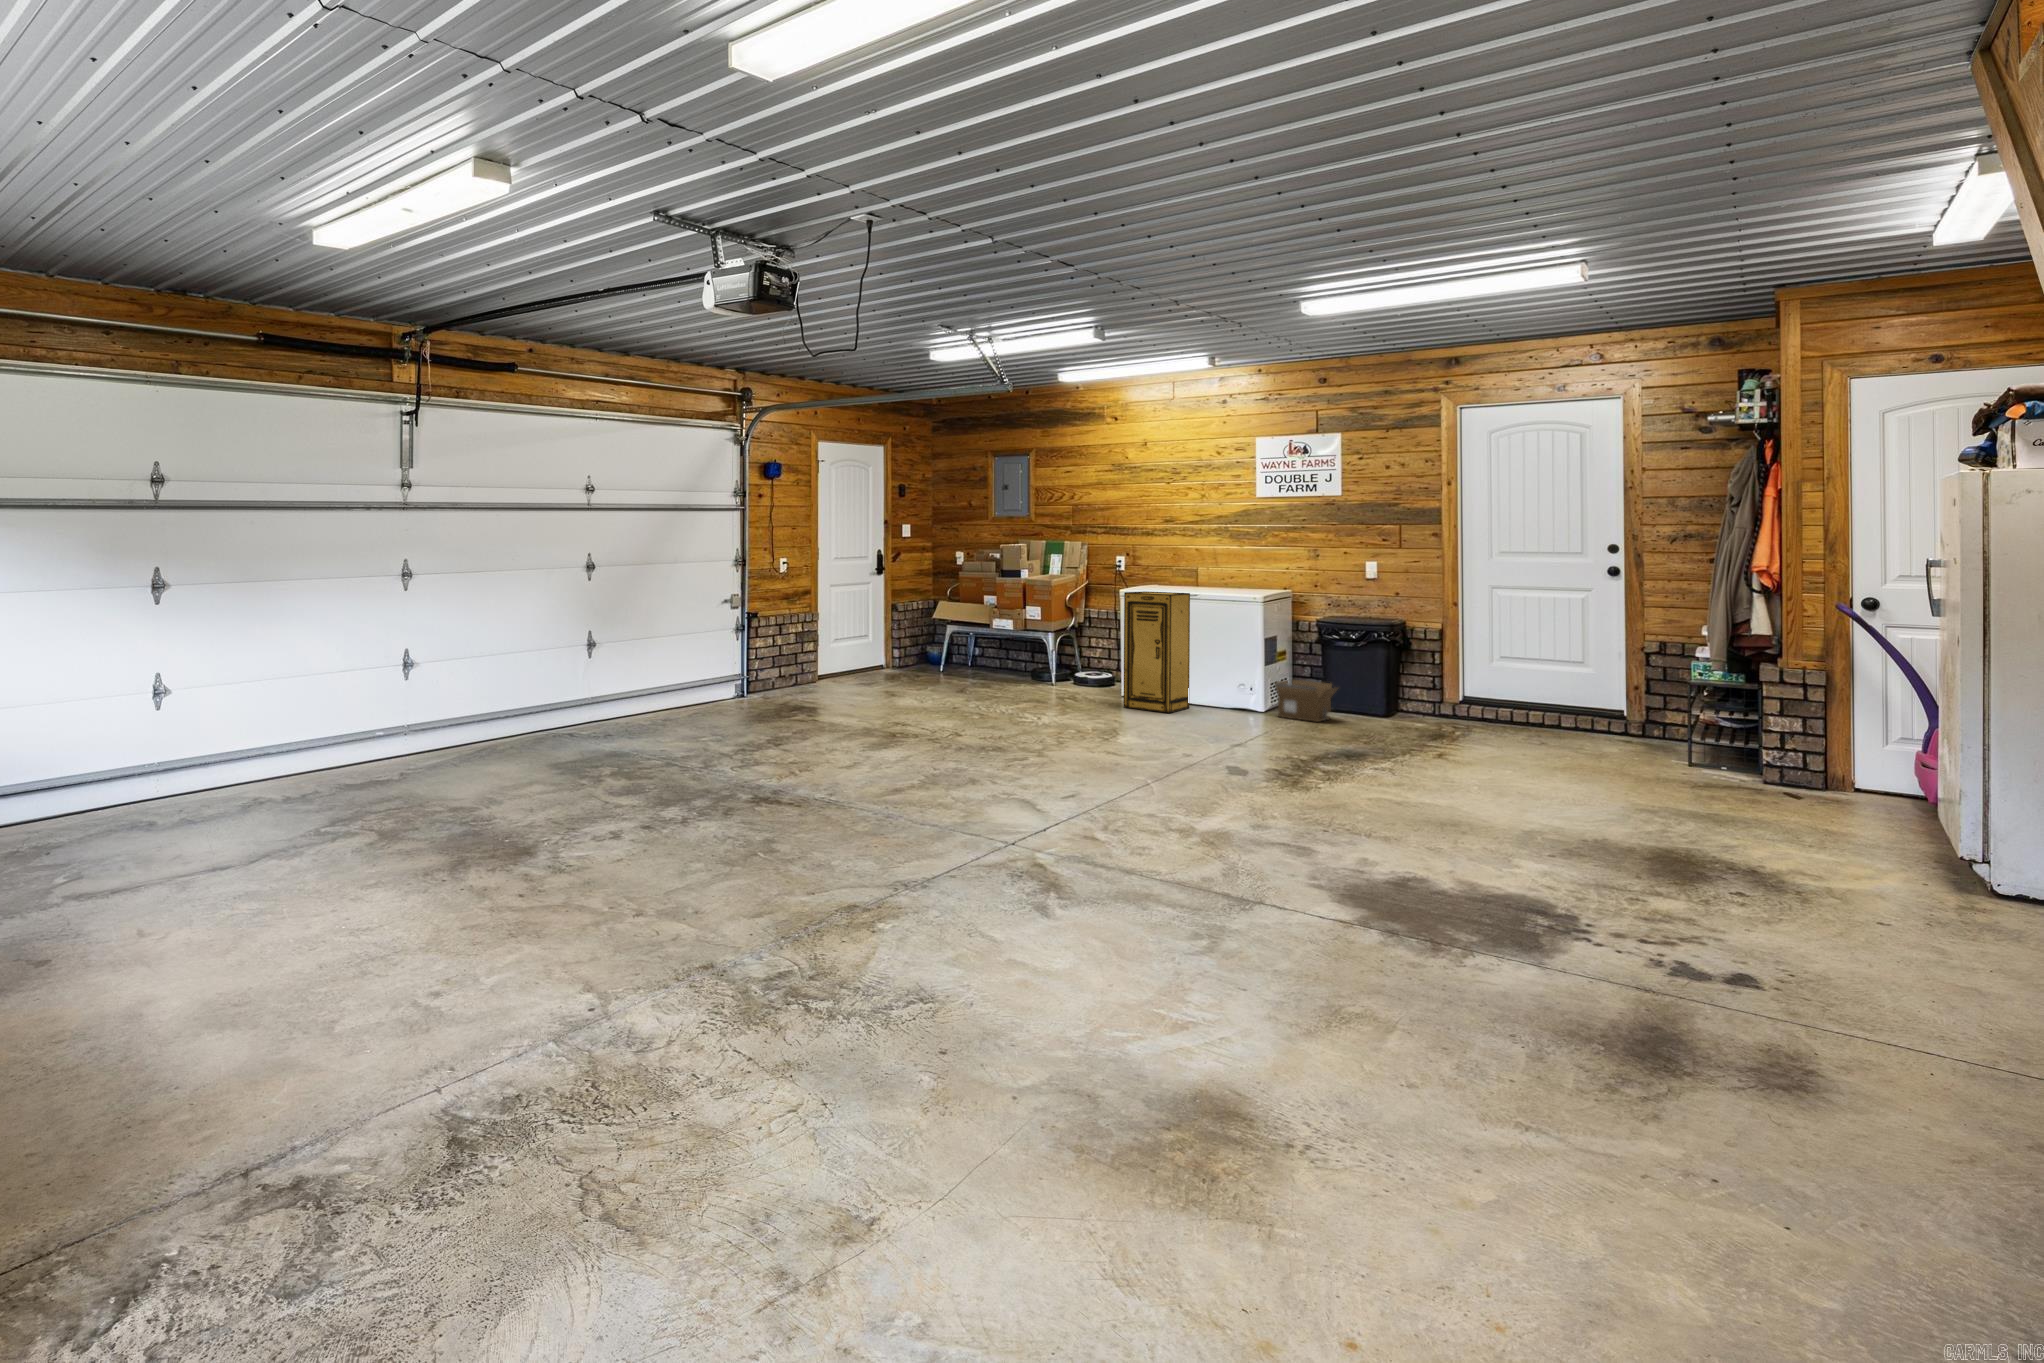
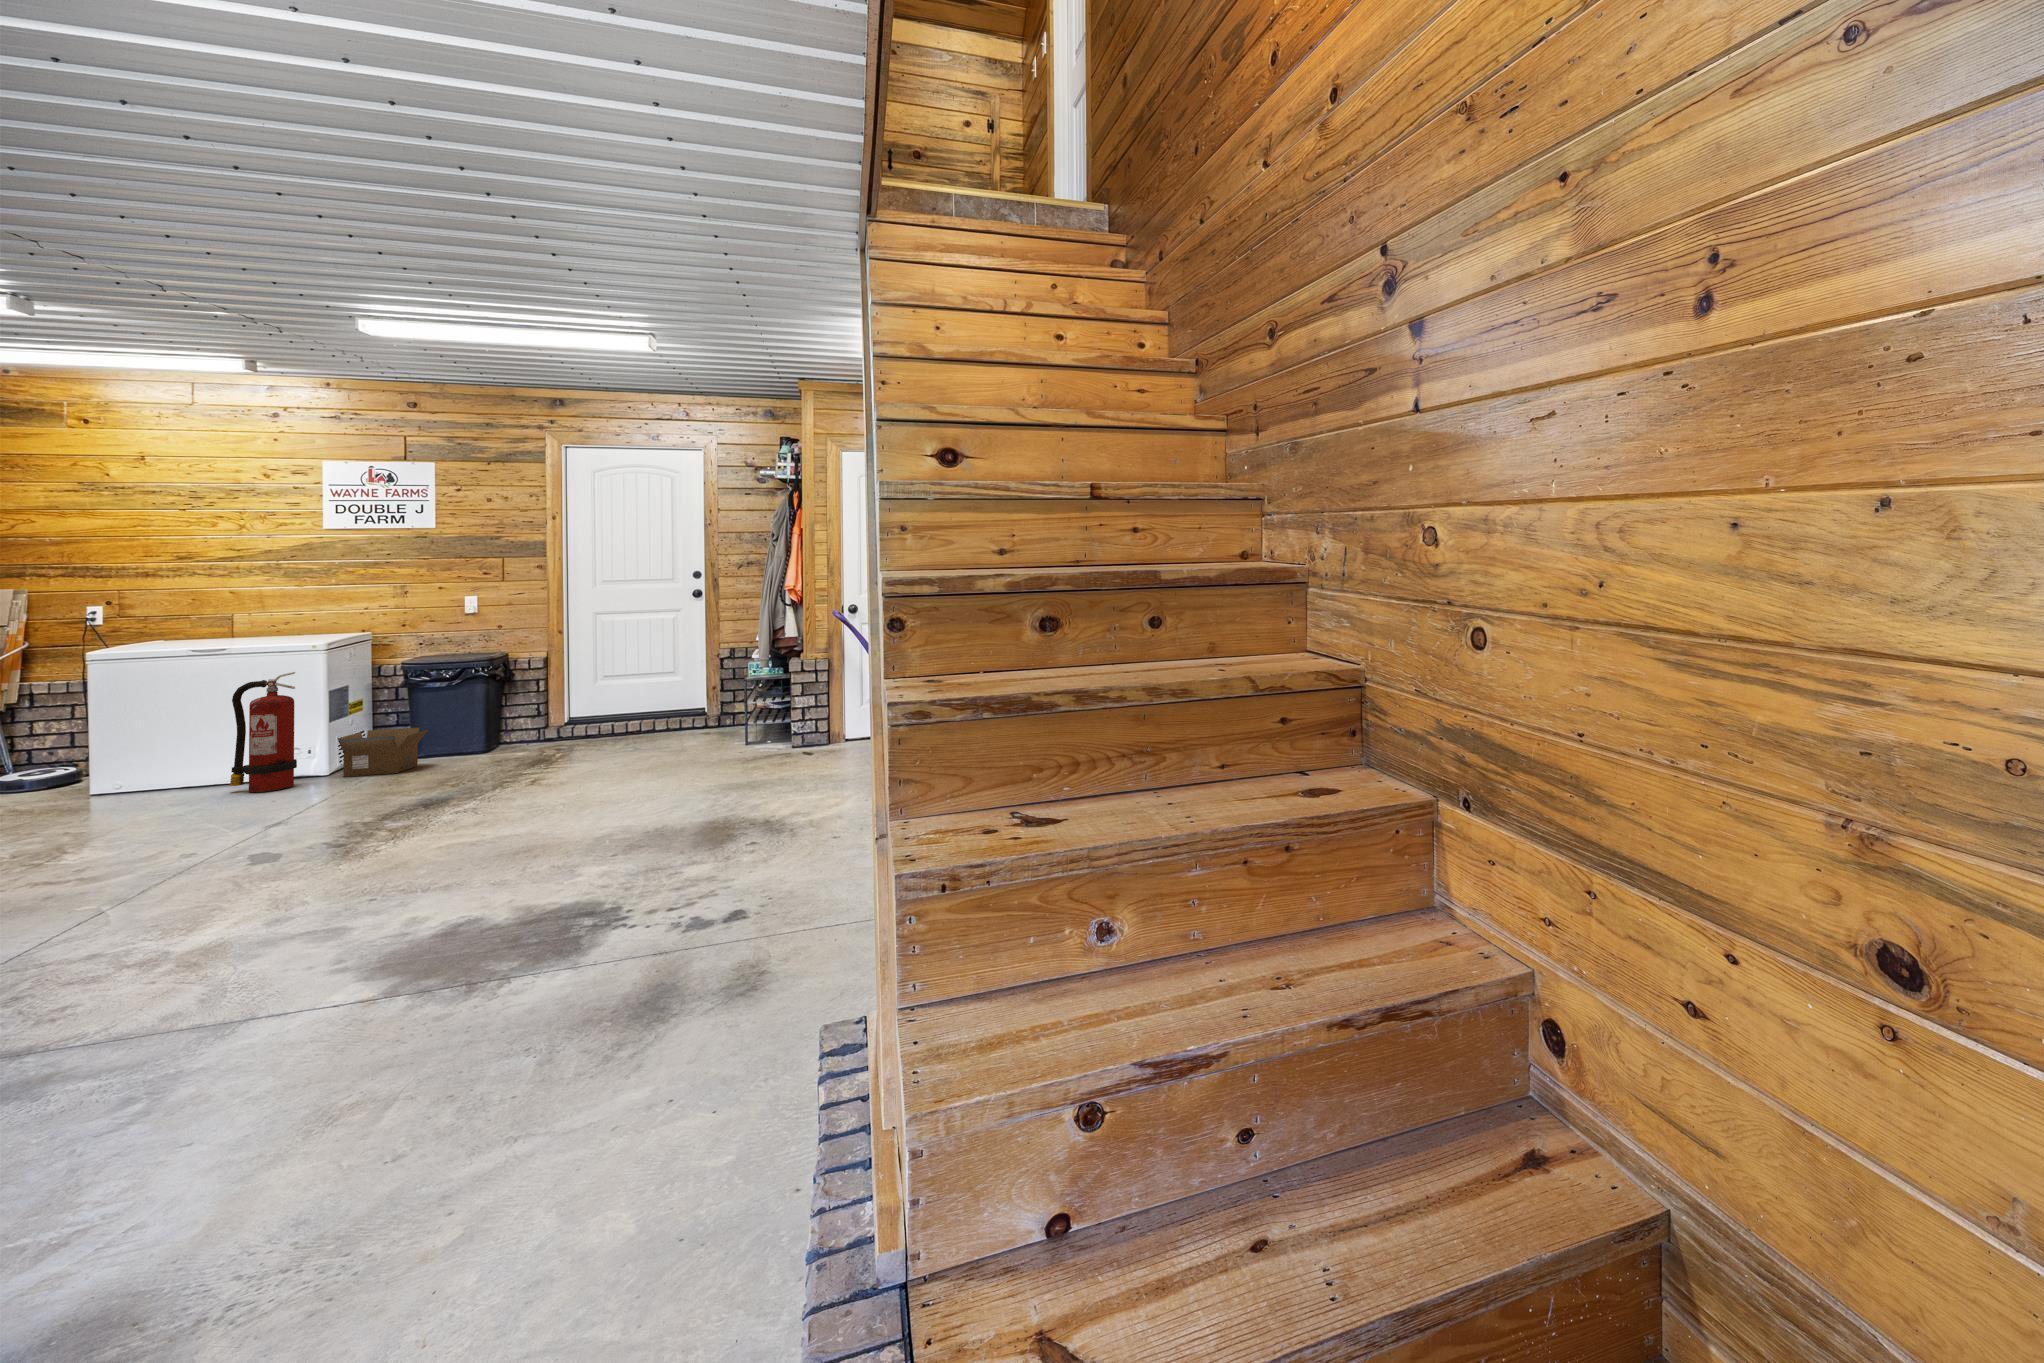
storage cabinet: present [1124,591,1190,713] -> none [70,648,204,814]
fire extinguisher: none [1207,619,1249,718] -> present [230,672,297,792]

